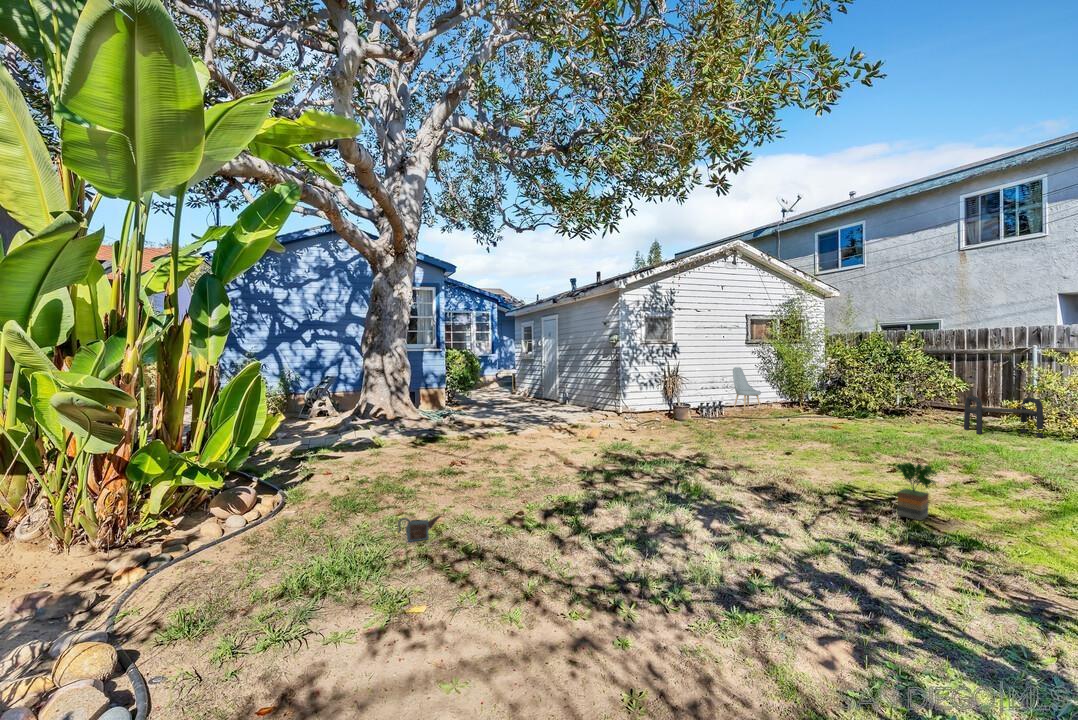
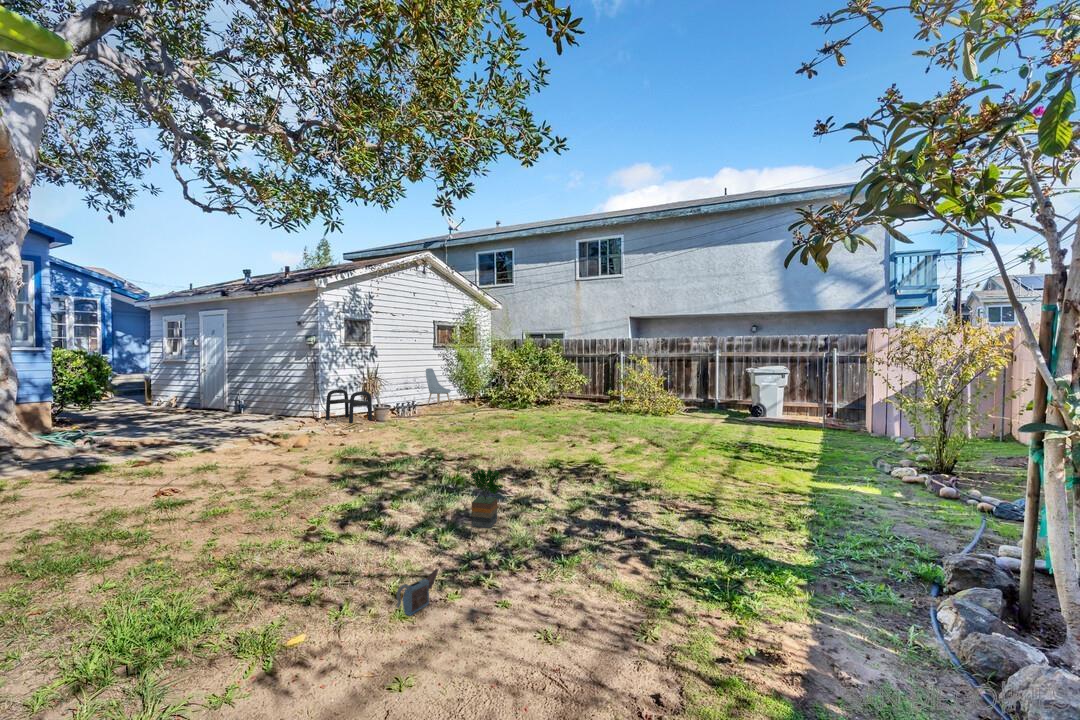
bench: present [964,396,1043,437] -> present [326,389,372,423]
potted tree: present [896,462,937,521] -> present [470,469,504,528]
watering can: present [398,516,440,542] -> present [396,569,439,616]

